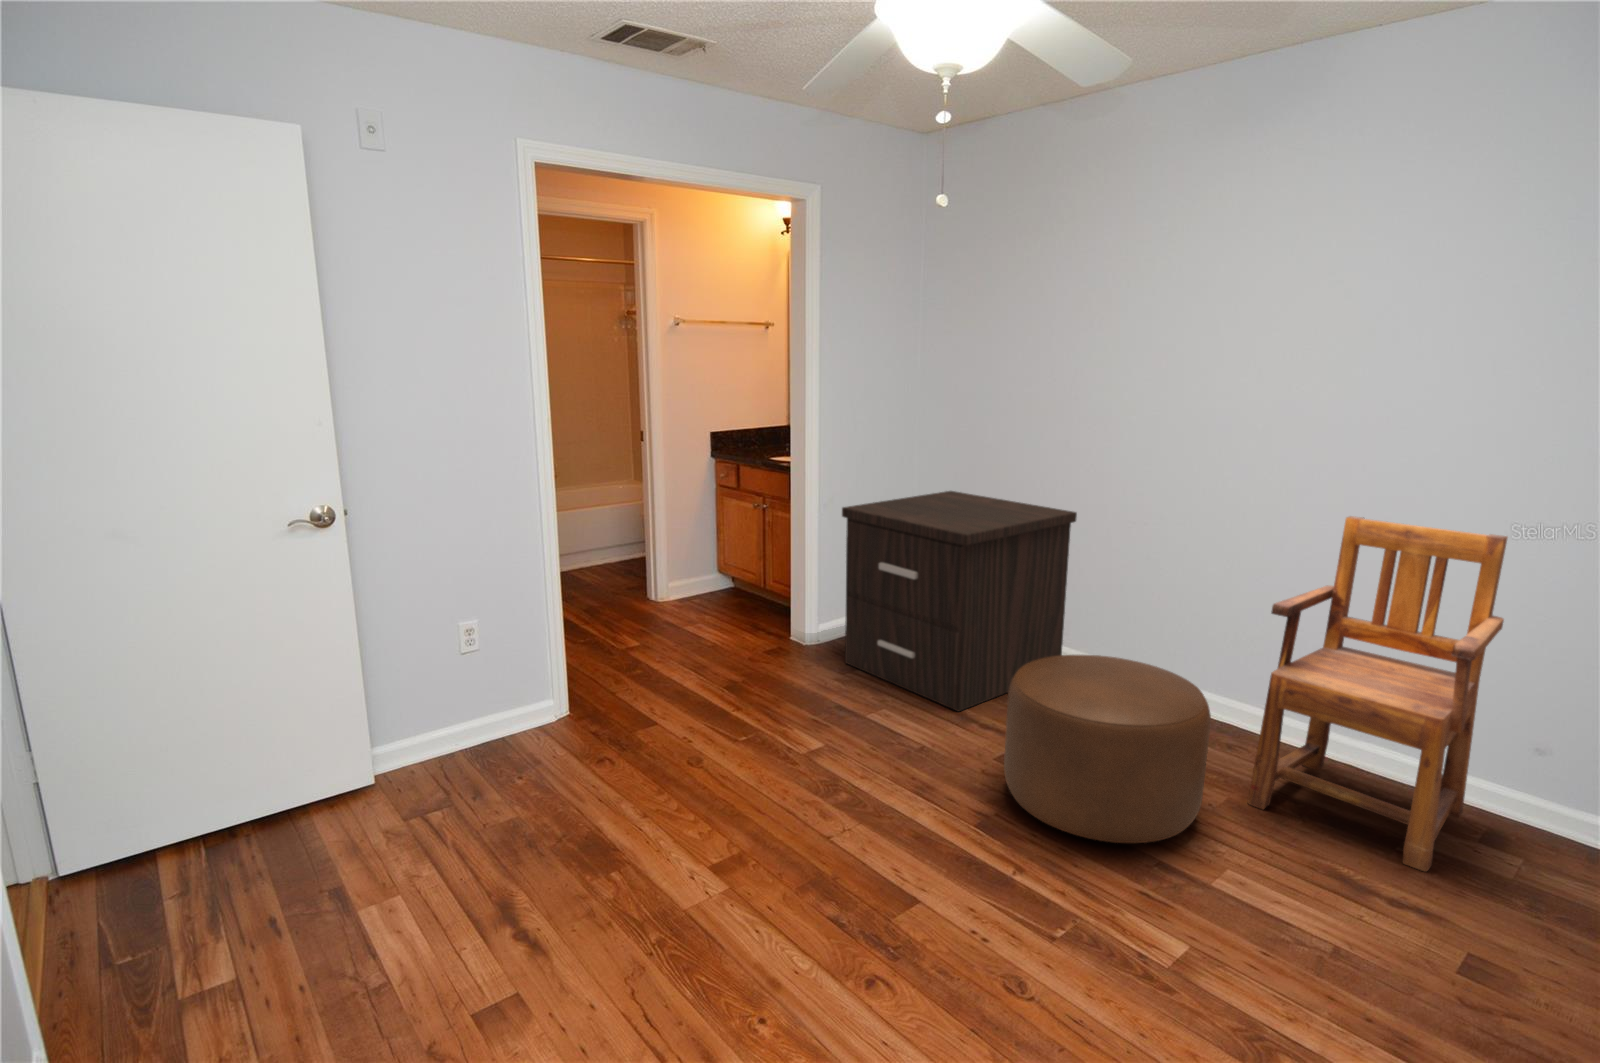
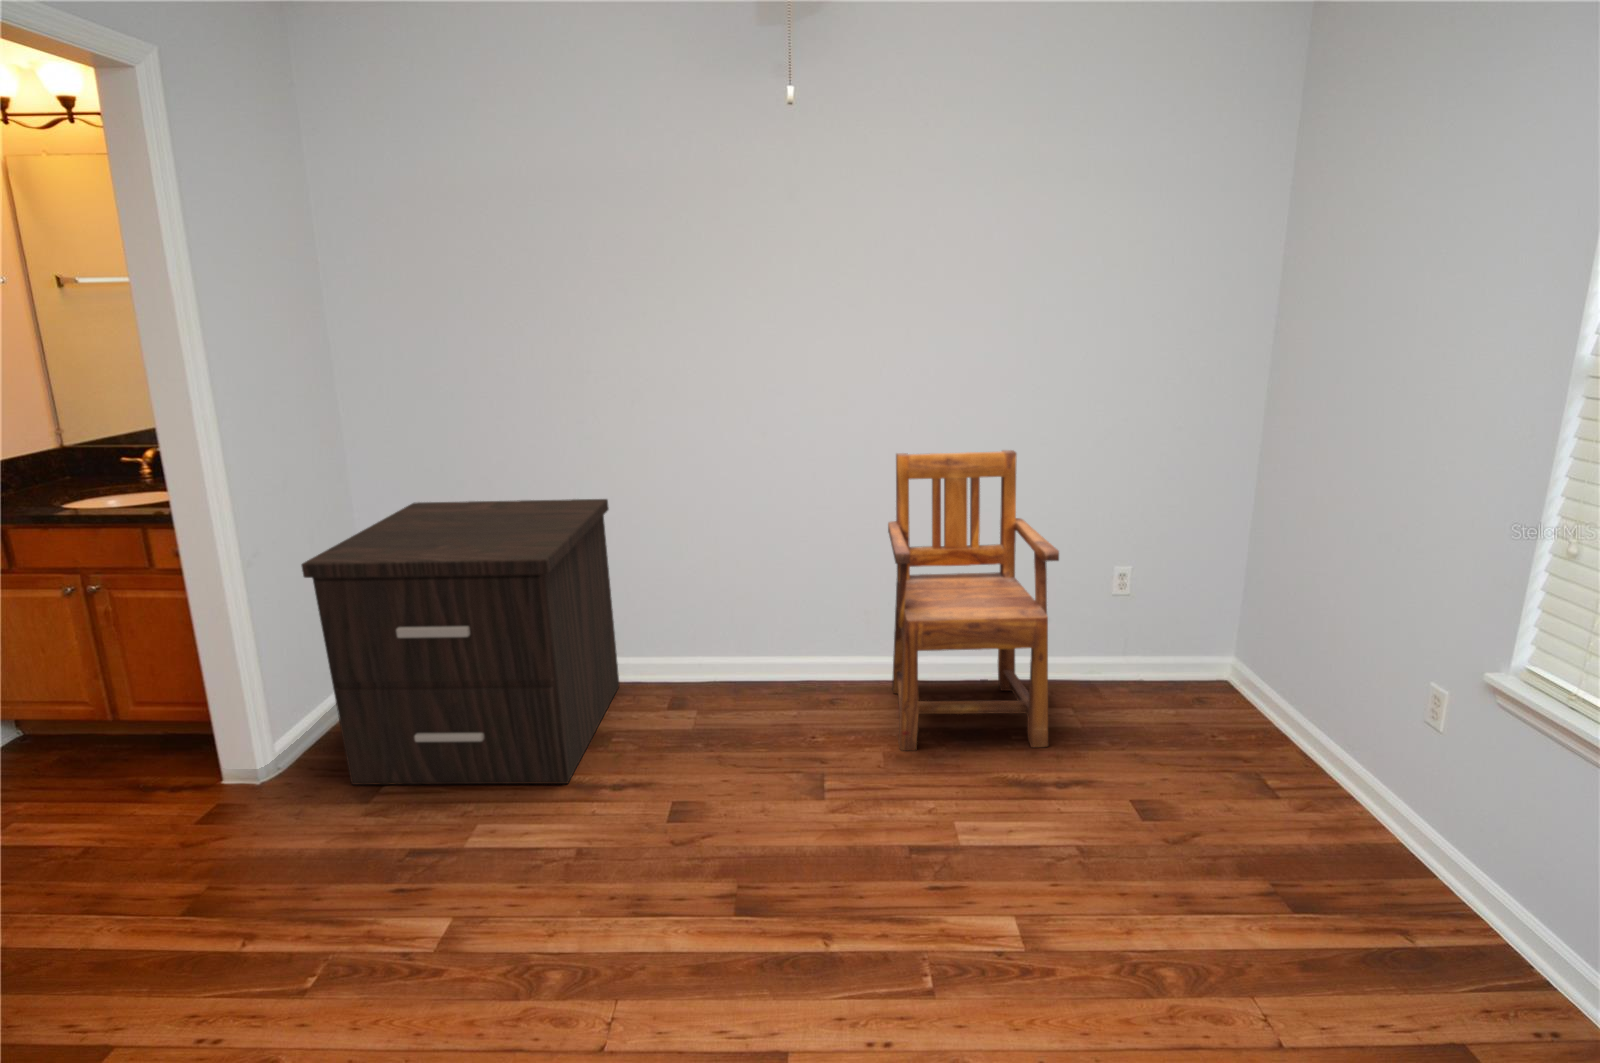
ottoman: present [1004,655,1211,843] -> none [693,649,908,869]

